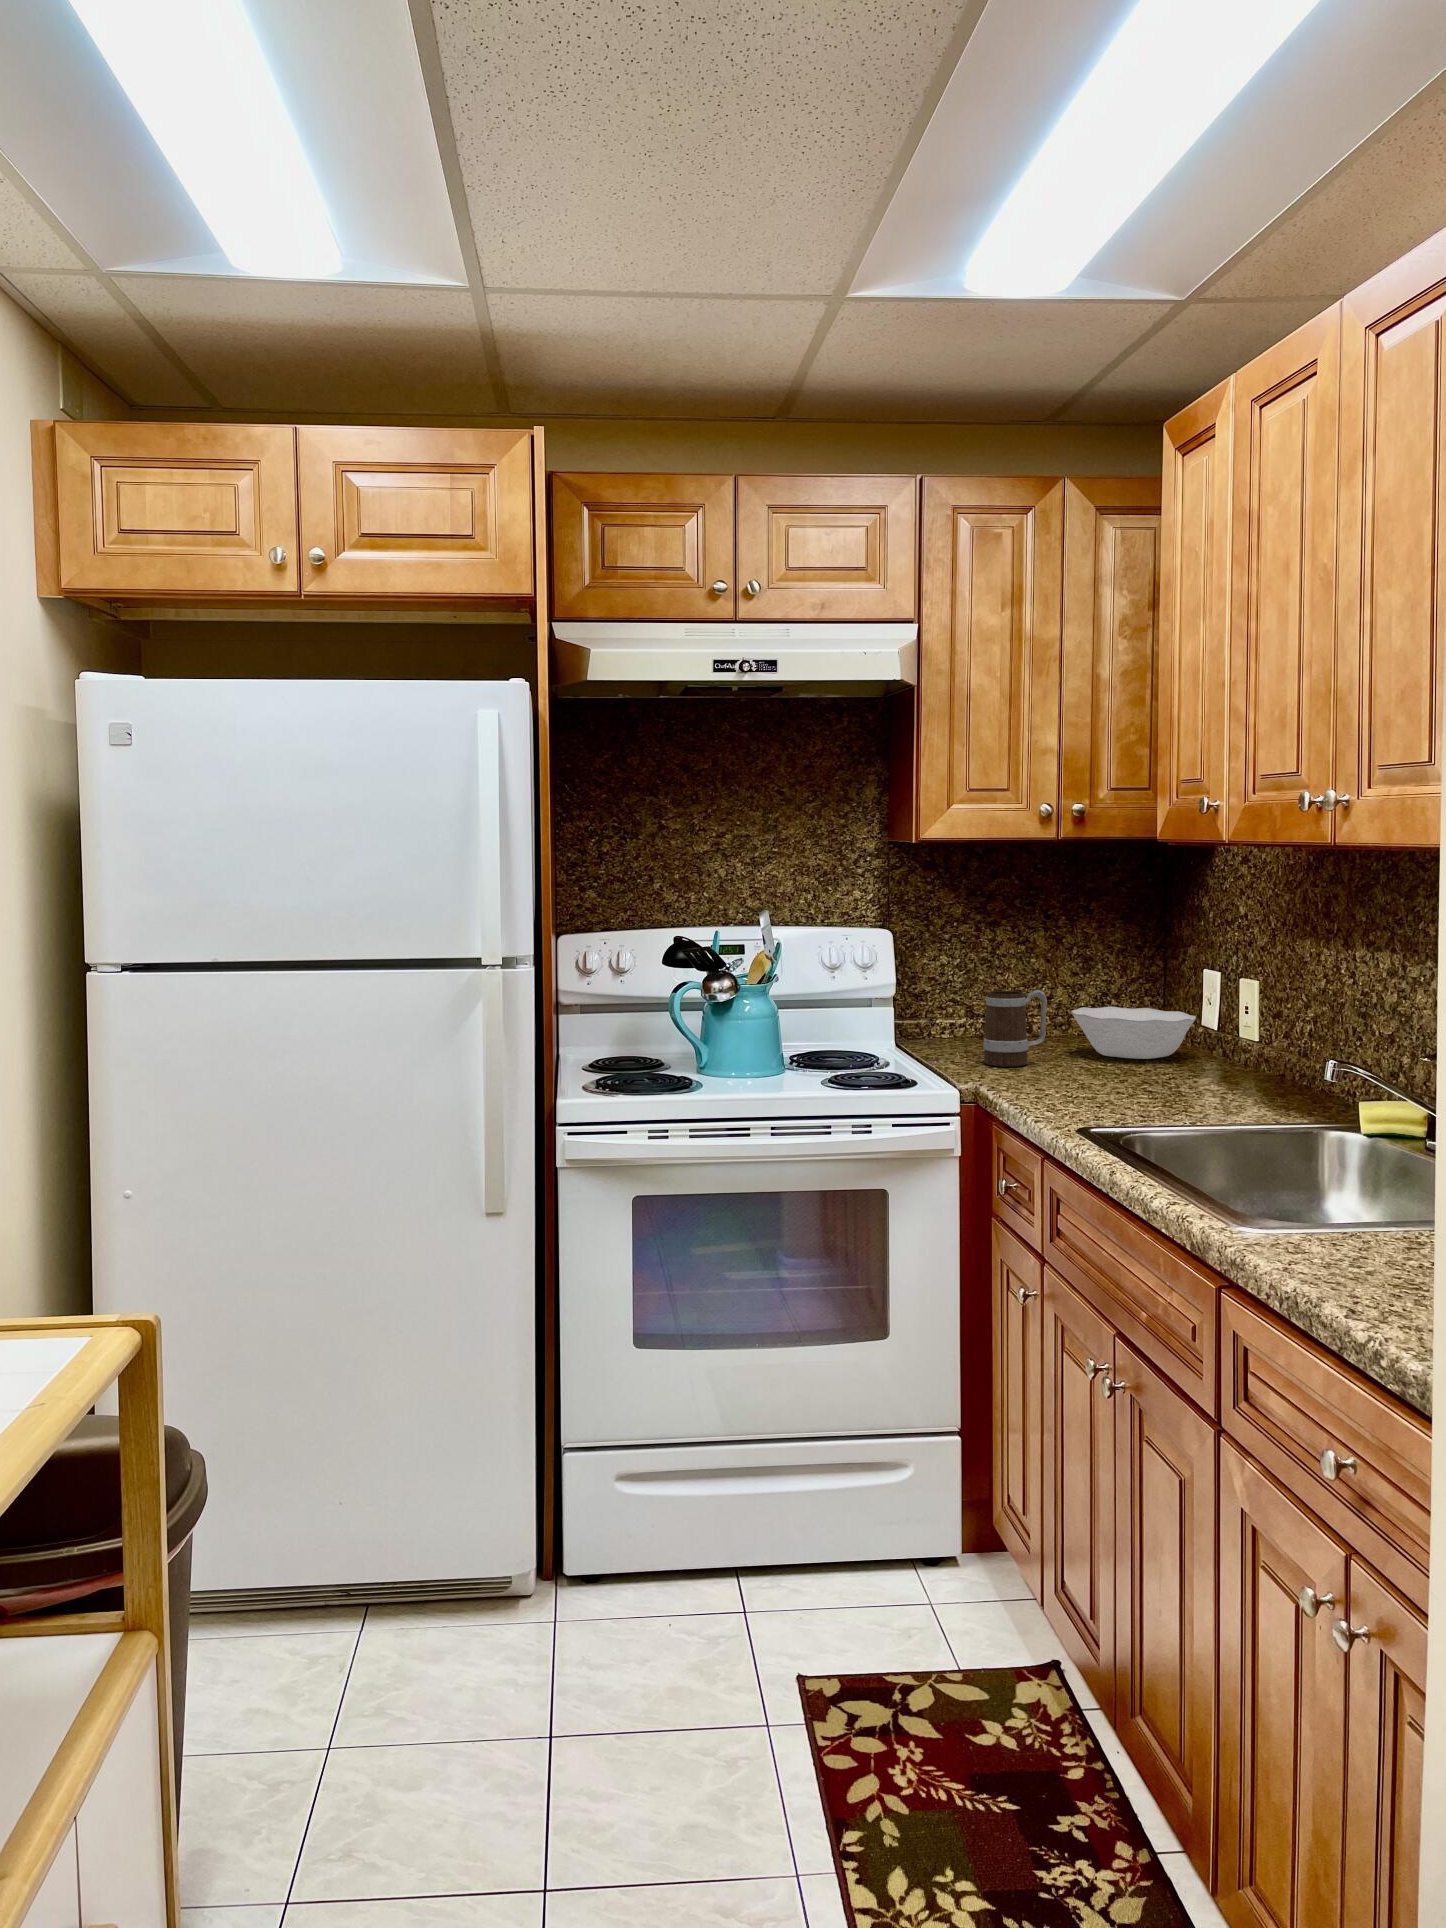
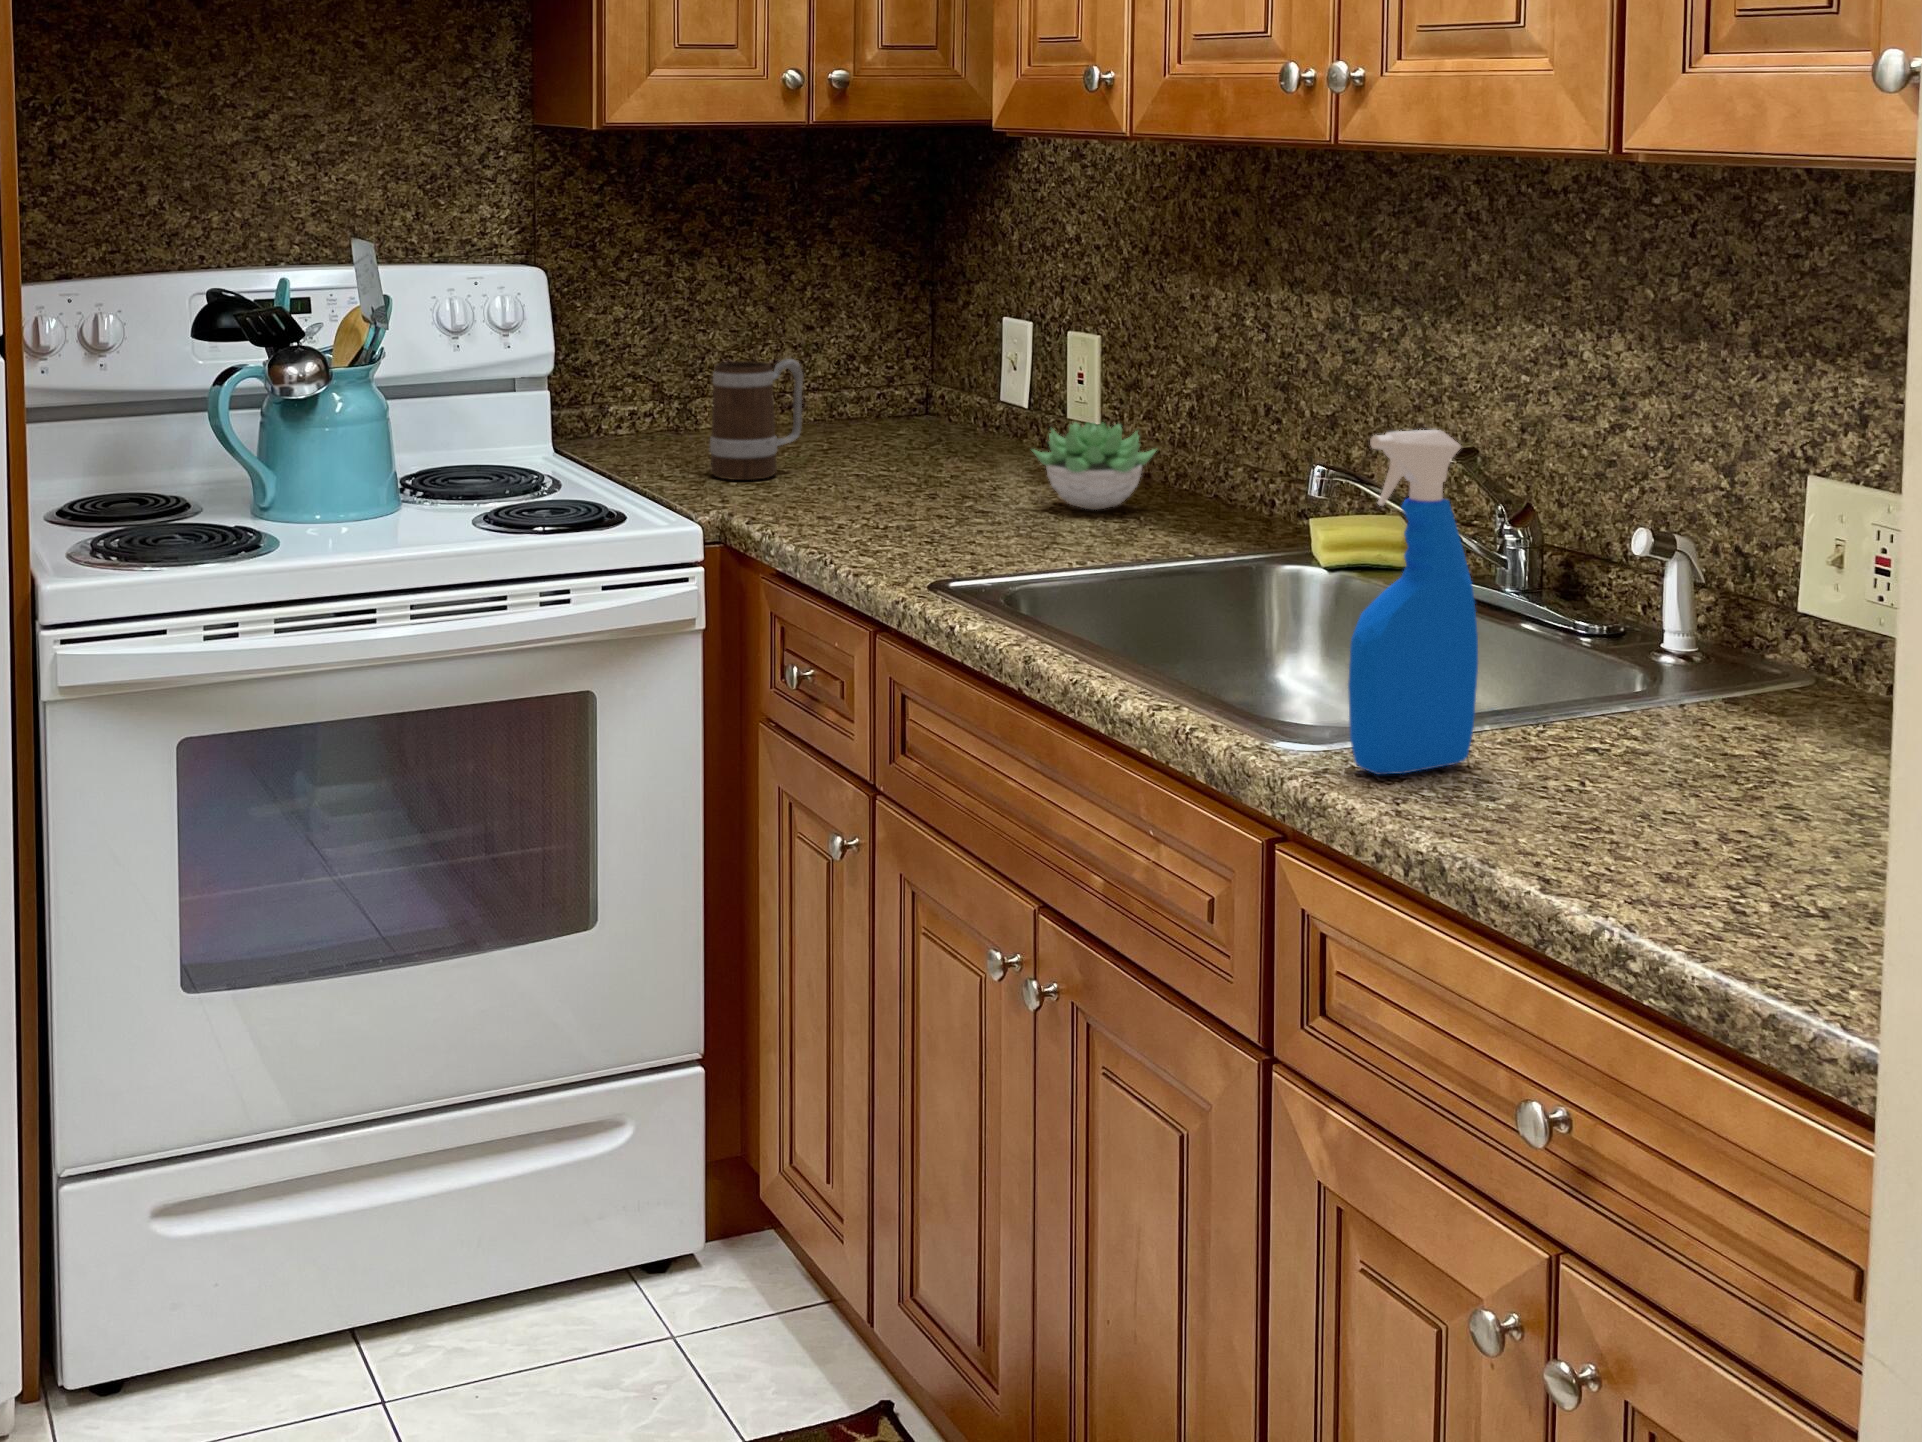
bowl: present [1071,1007,1196,1059] -> none [826,378,1006,456]
spray bottle: none [1269,1029,1365,1250] -> present [1348,430,1478,774]
succulent plant: none [1184,1036,1274,1094] -> present [1032,422,1156,510]

